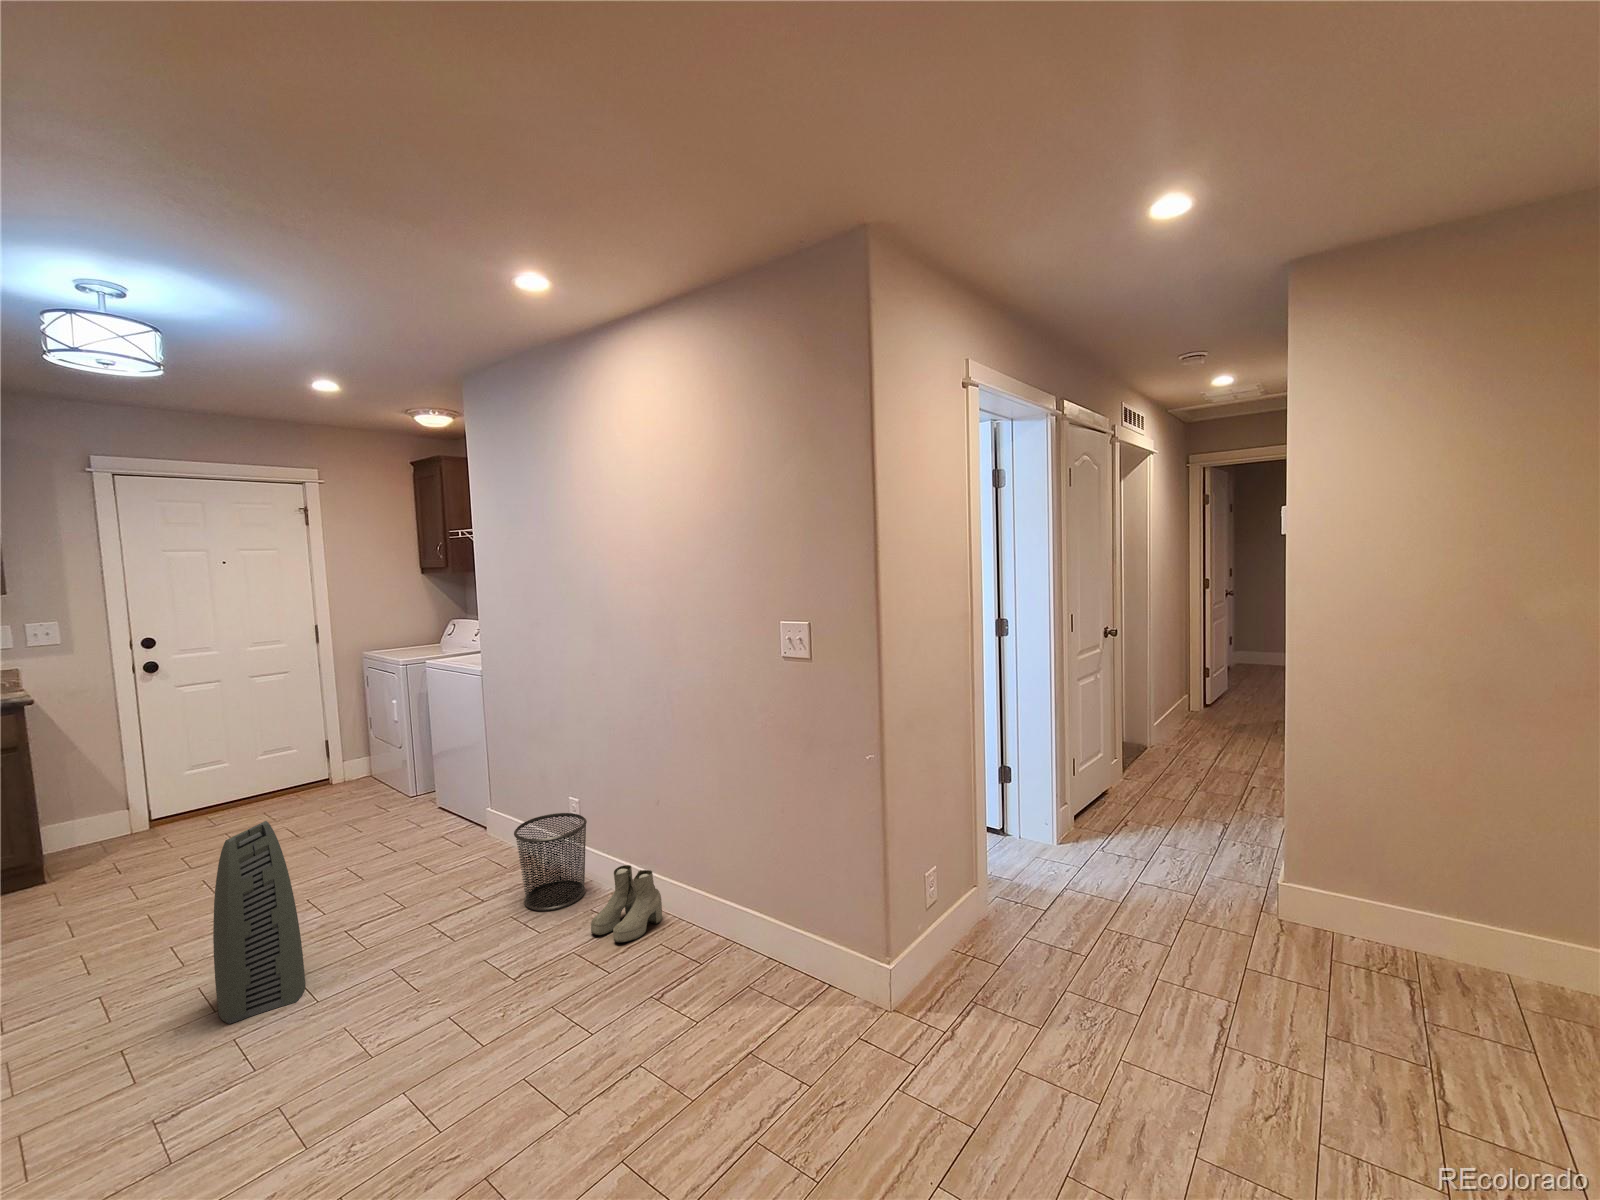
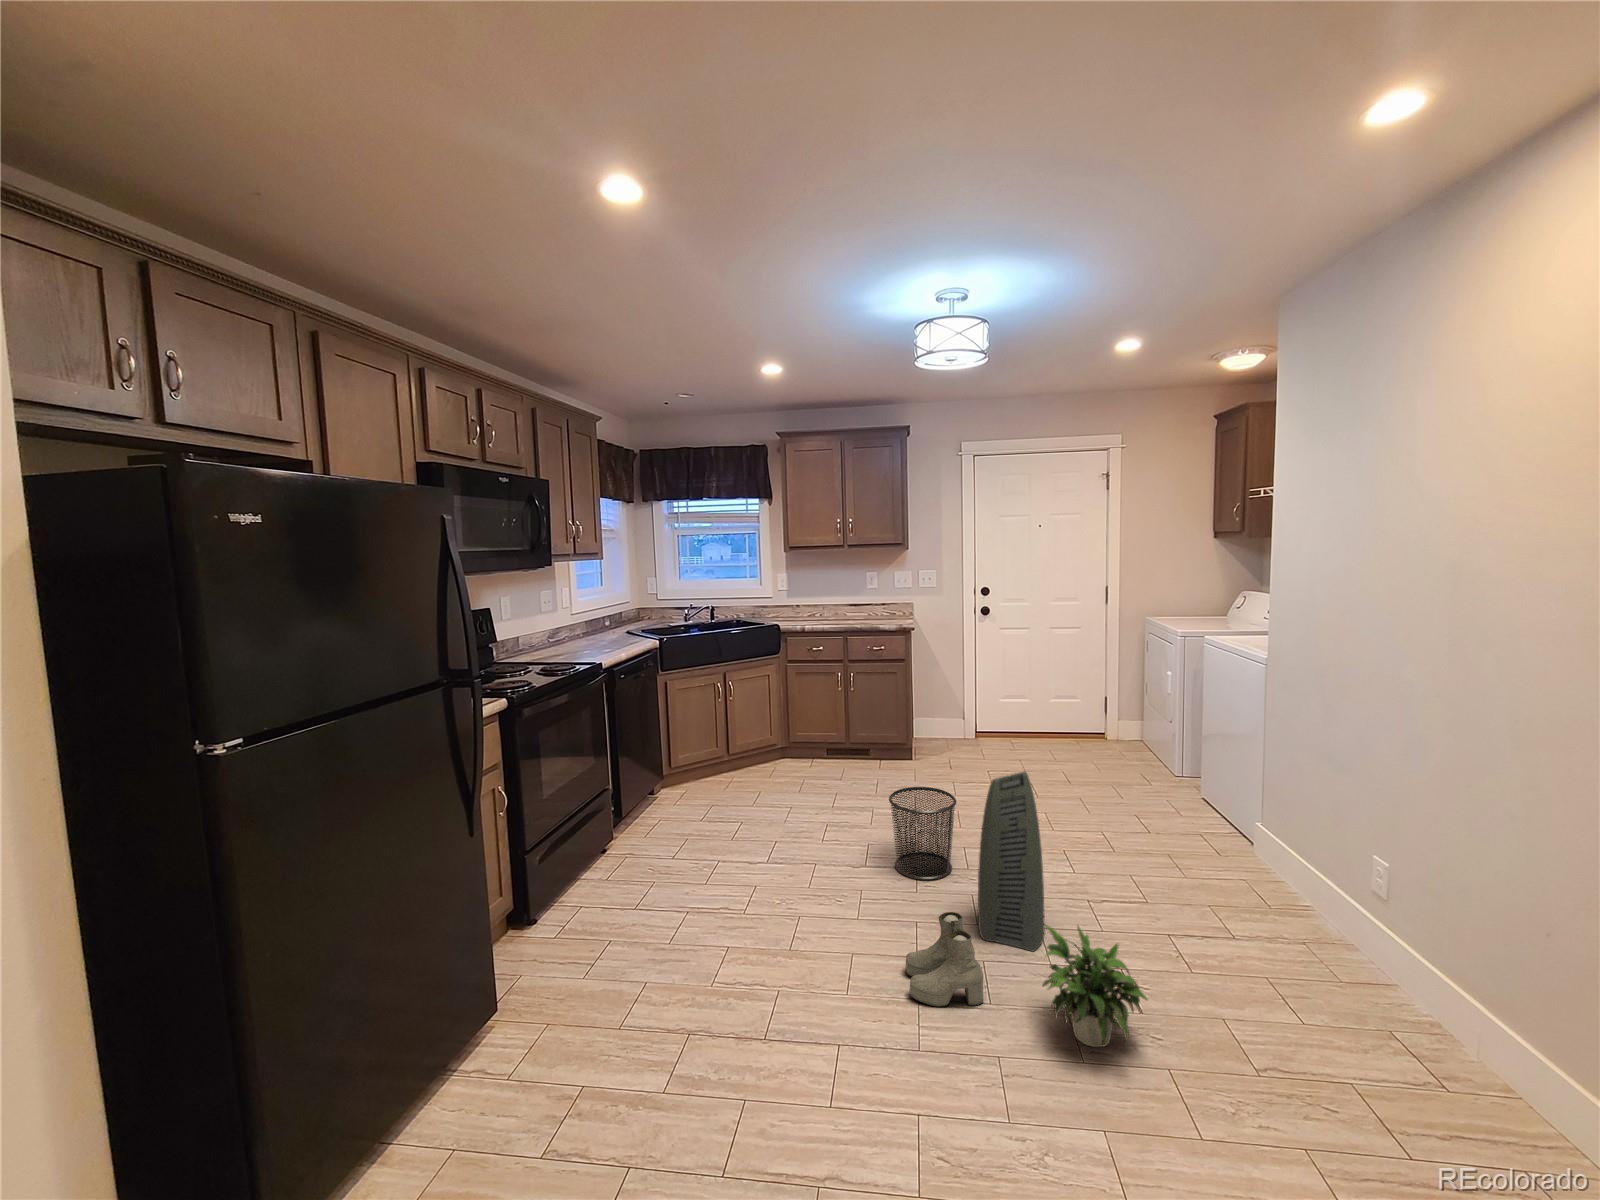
waste bin: present [514,813,587,911] -> present [889,787,956,880]
boots: present [591,865,662,943] -> present [906,912,983,1007]
potted plant: none [313,937,424,1043] -> present [1043,925,1148,1047]

